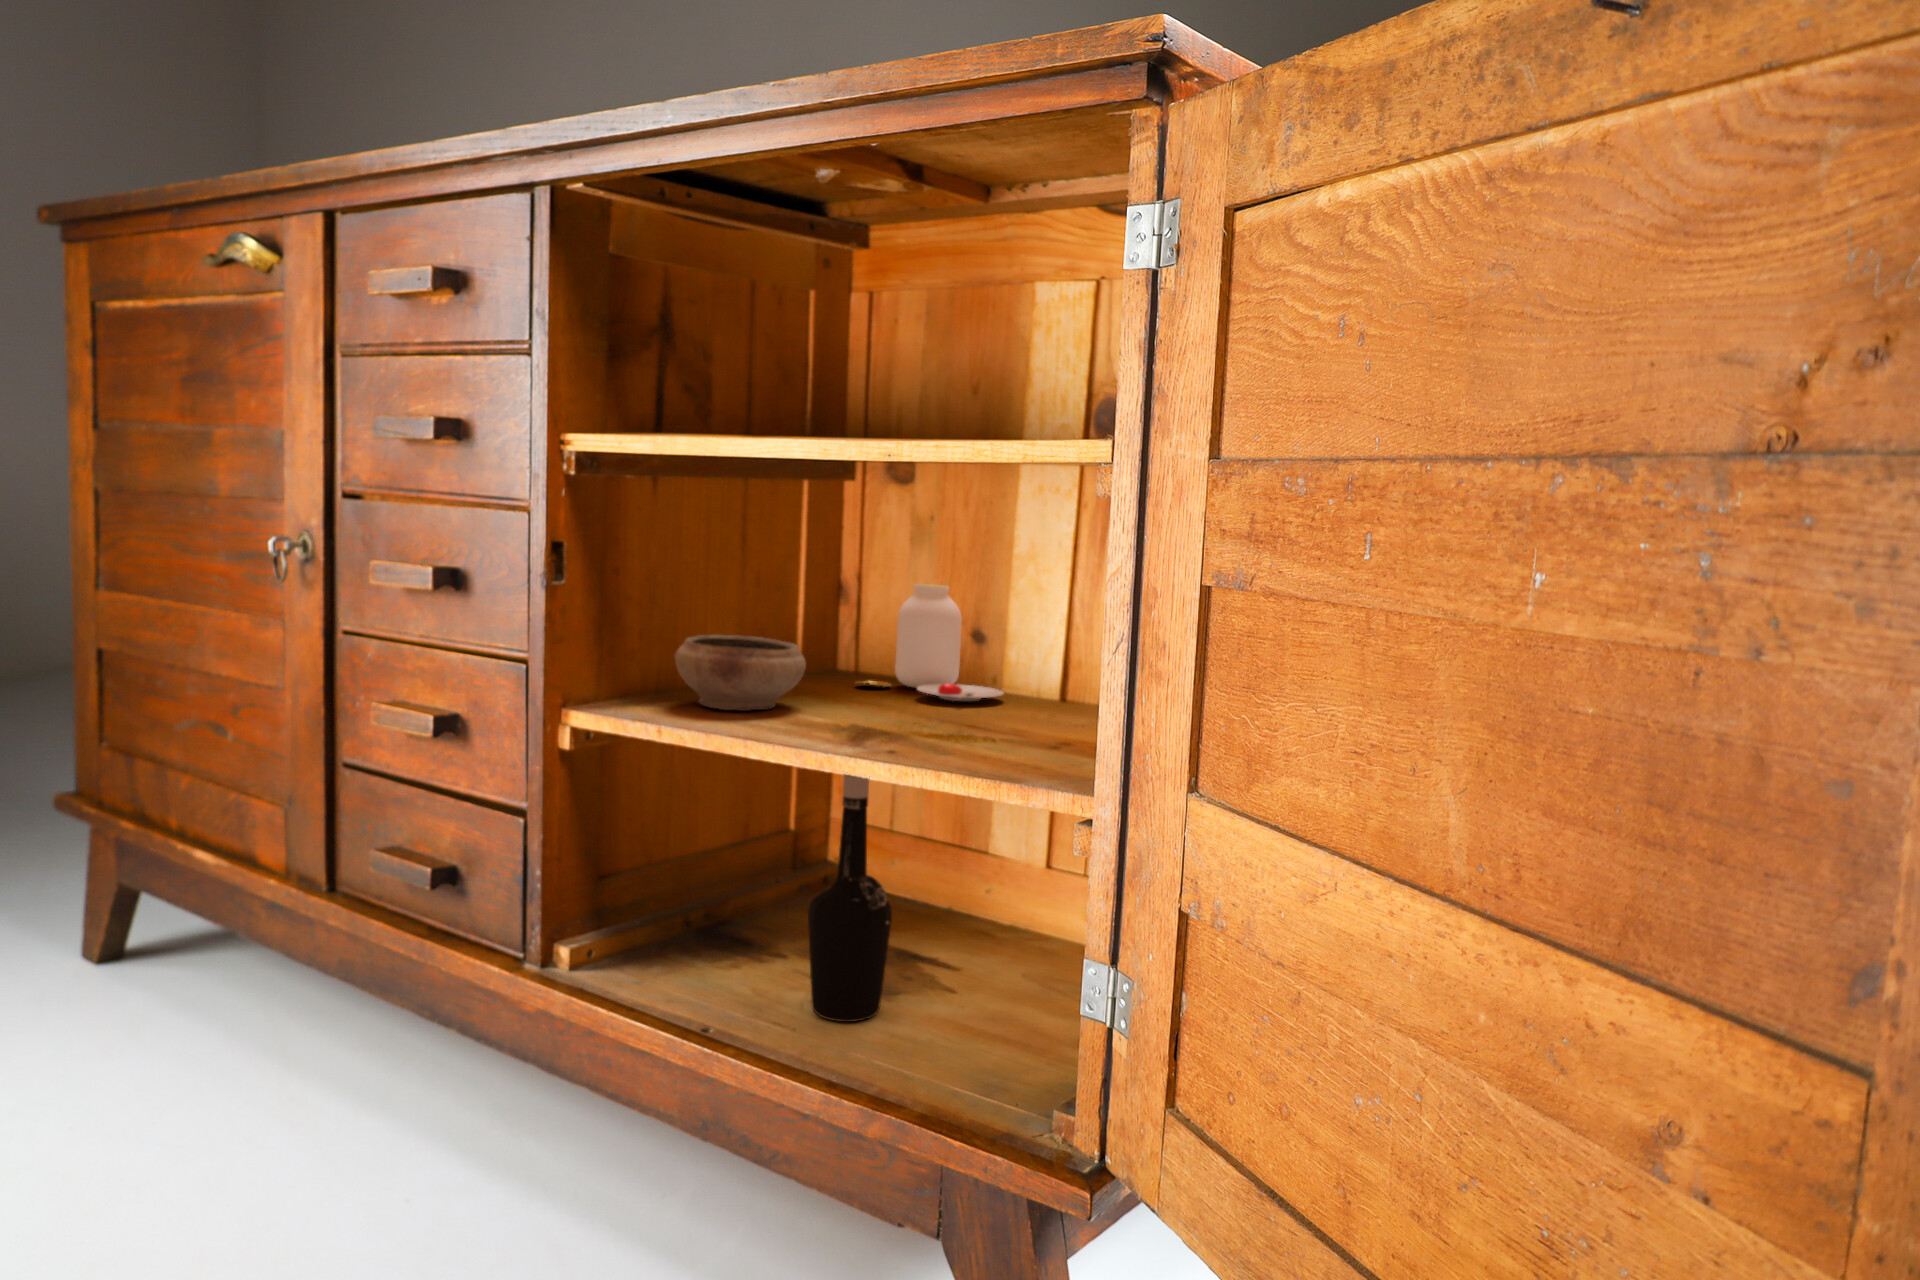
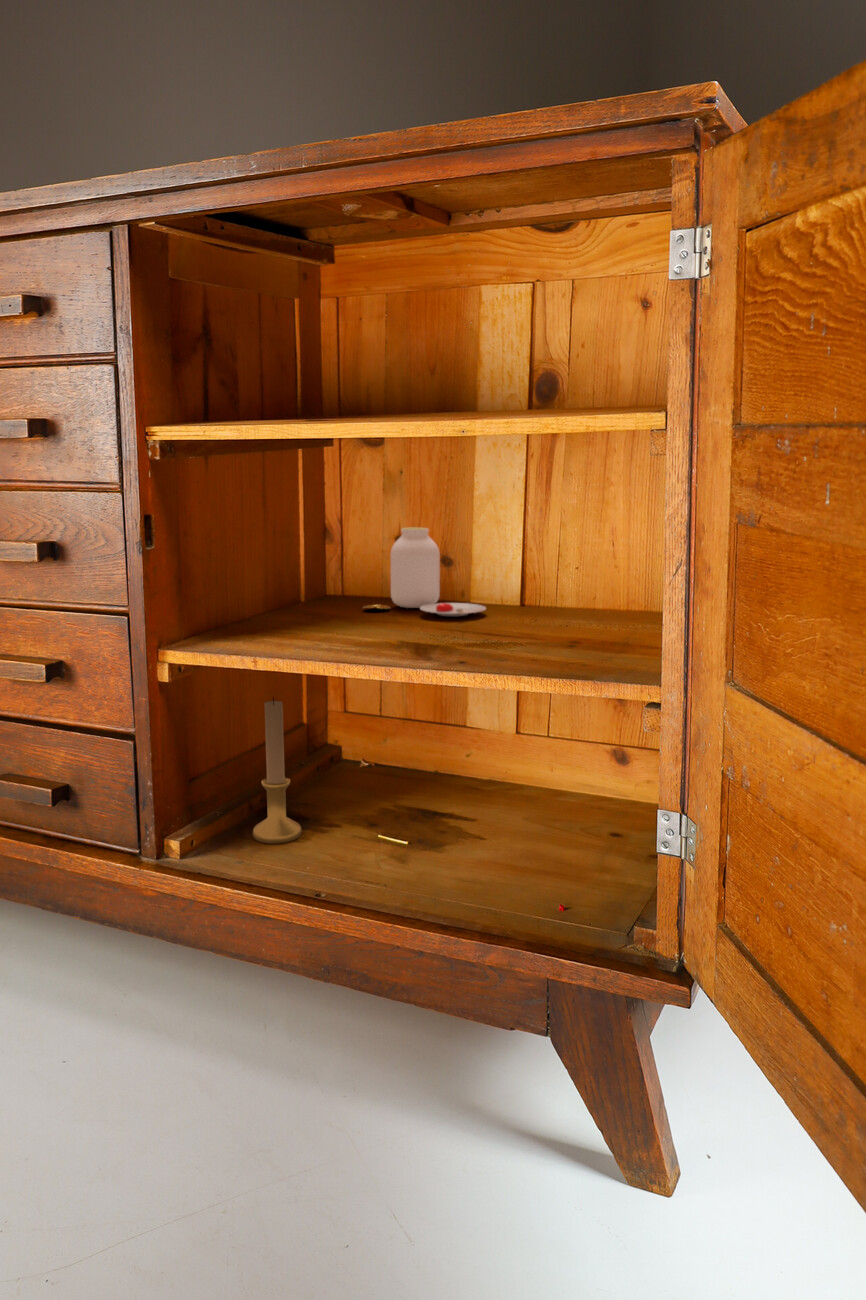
ceramic bowl: present [675,635,806,711] -> none [247,580,349,640]
bottle: present [808,774,892,1022] -> none [380,679,444,866]
candle holder: none [665,783,730,975] -> present [253,697,302,844]

